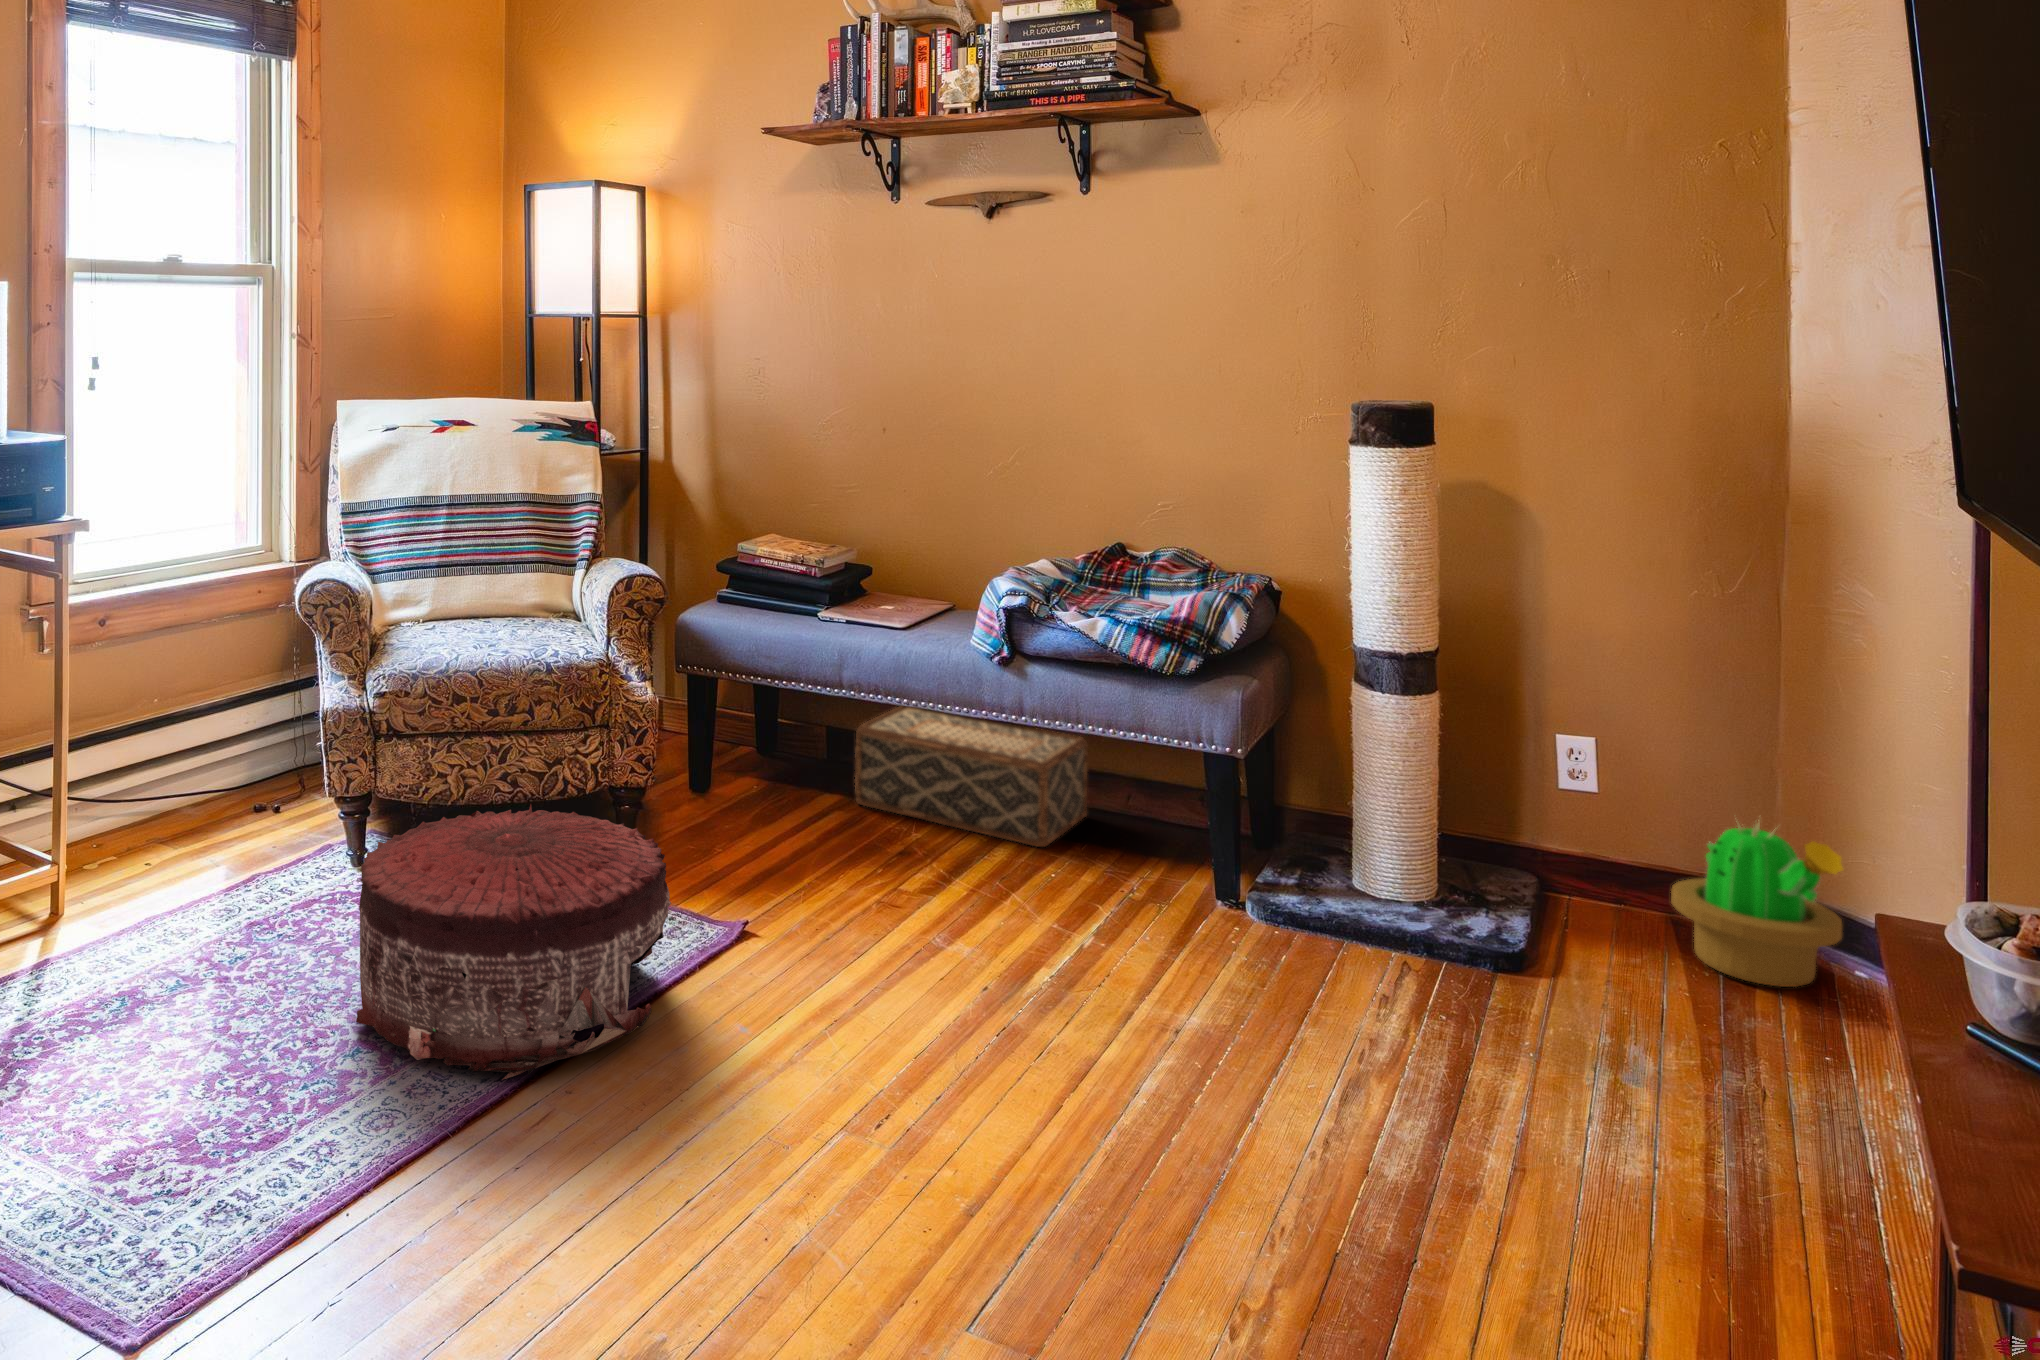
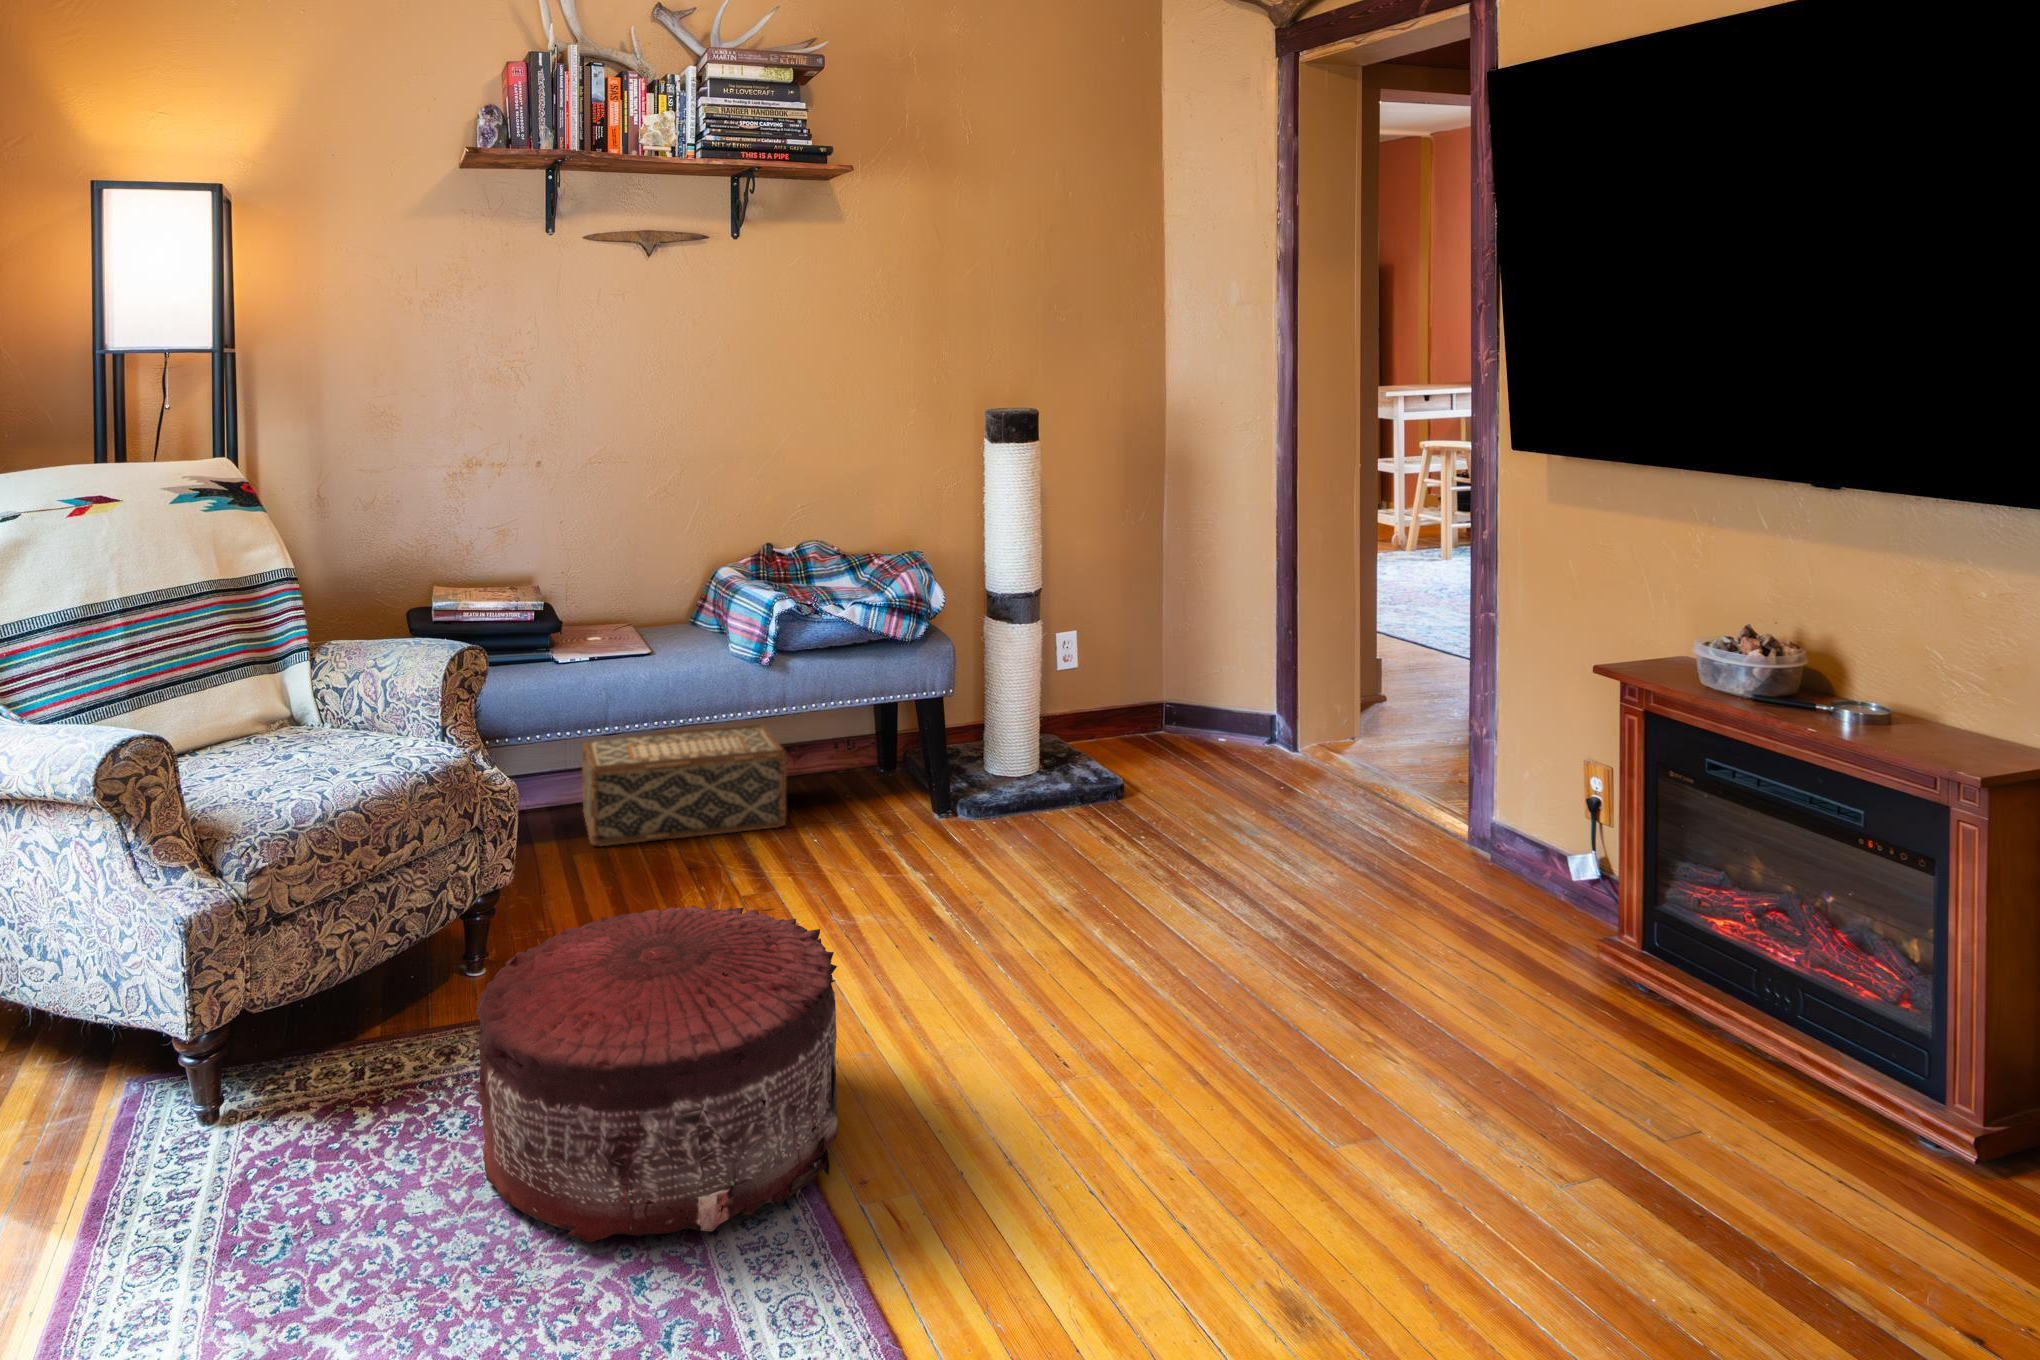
decorative plant: present [1671,821,1843,987] -> none [1146,656,1248,763]

